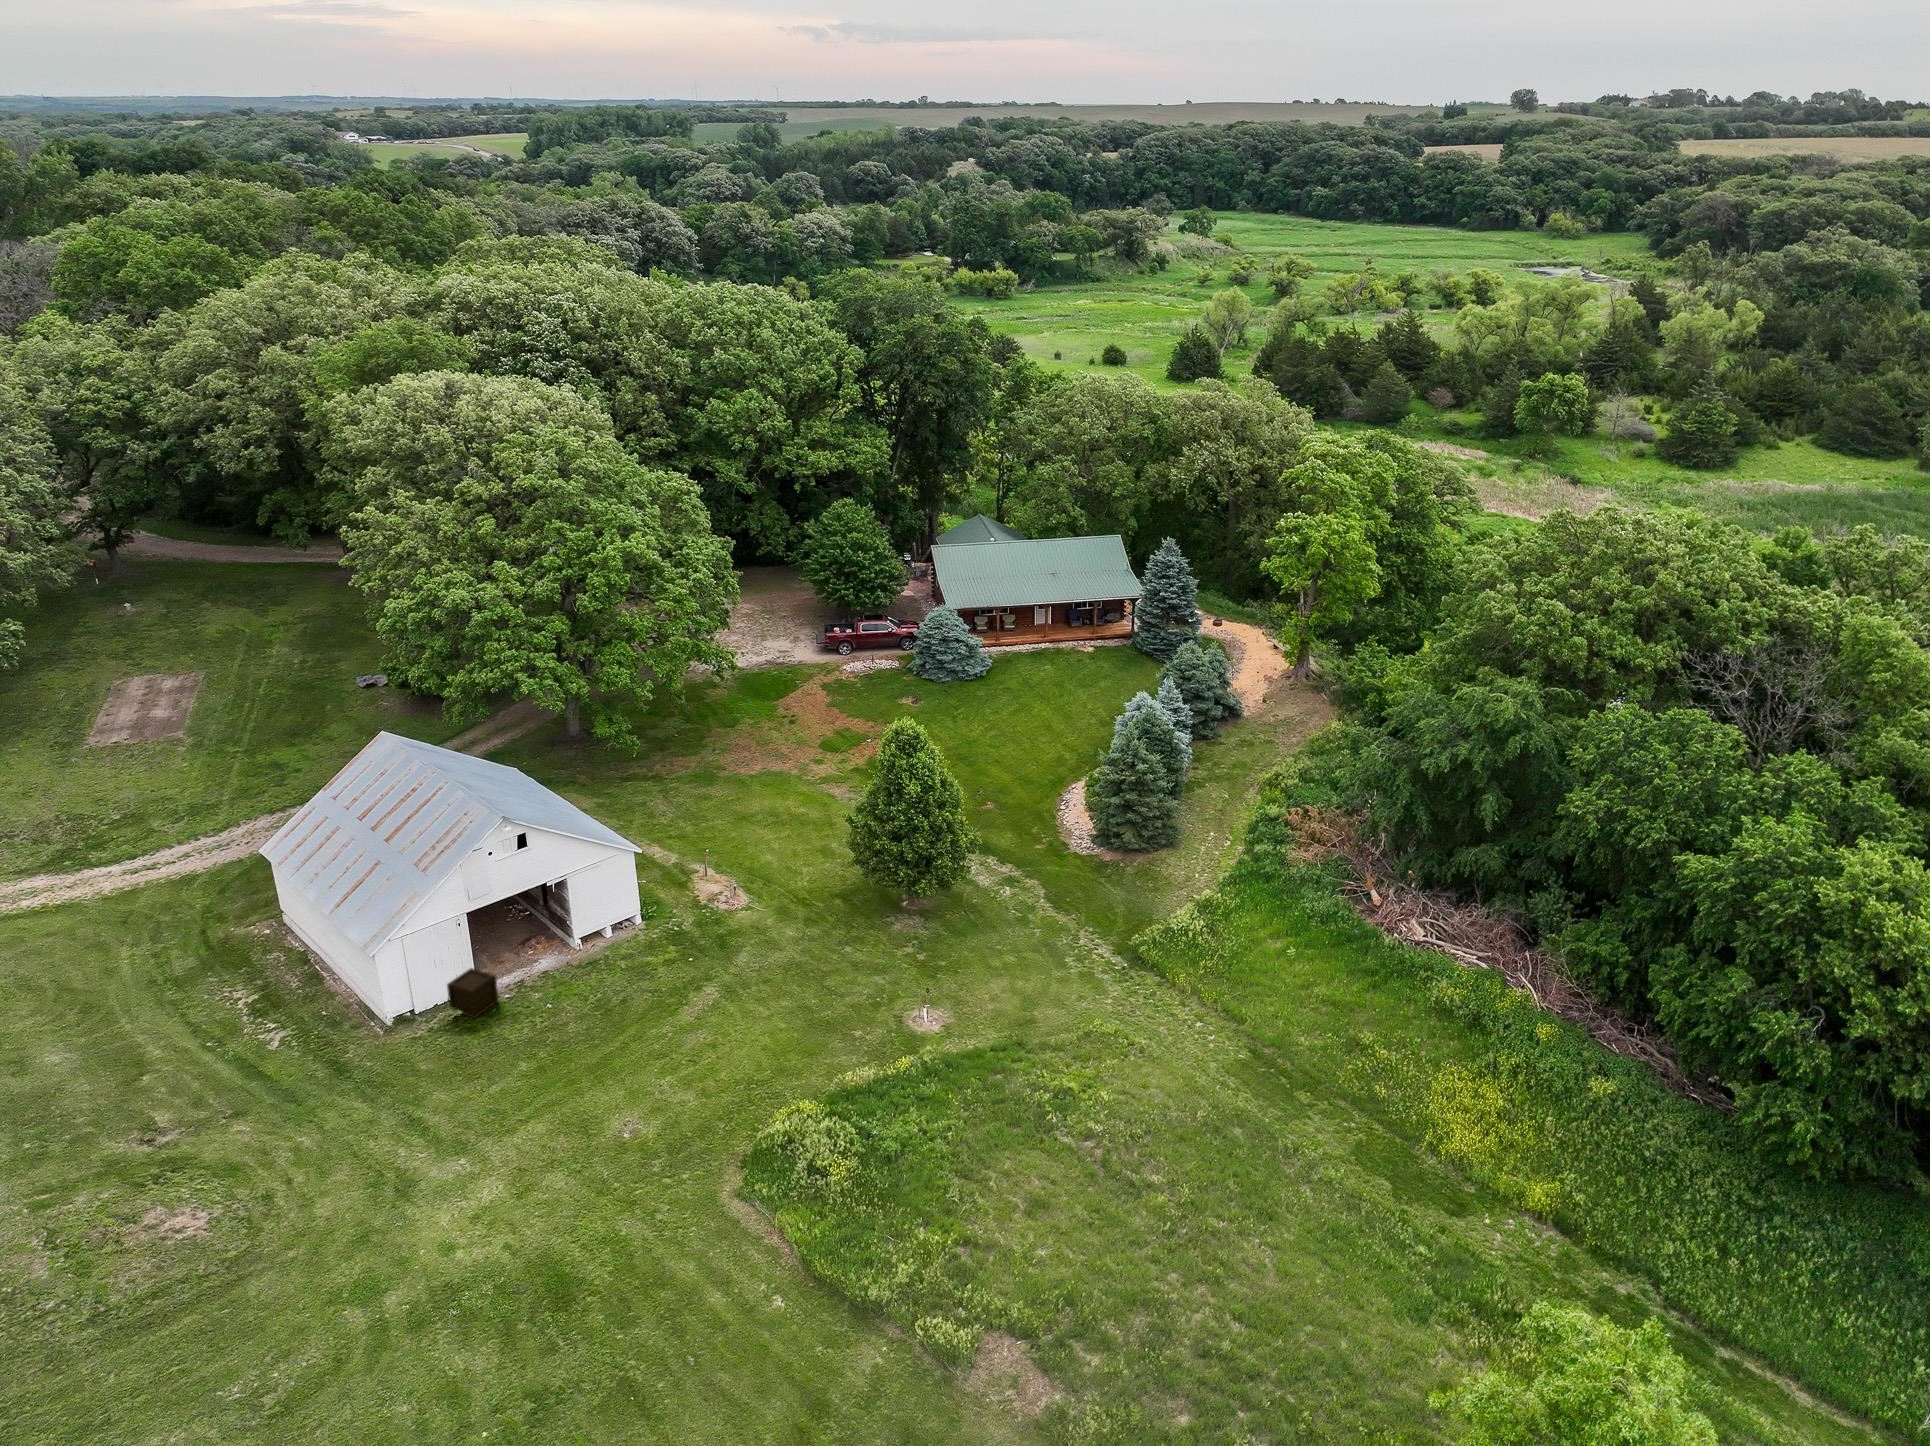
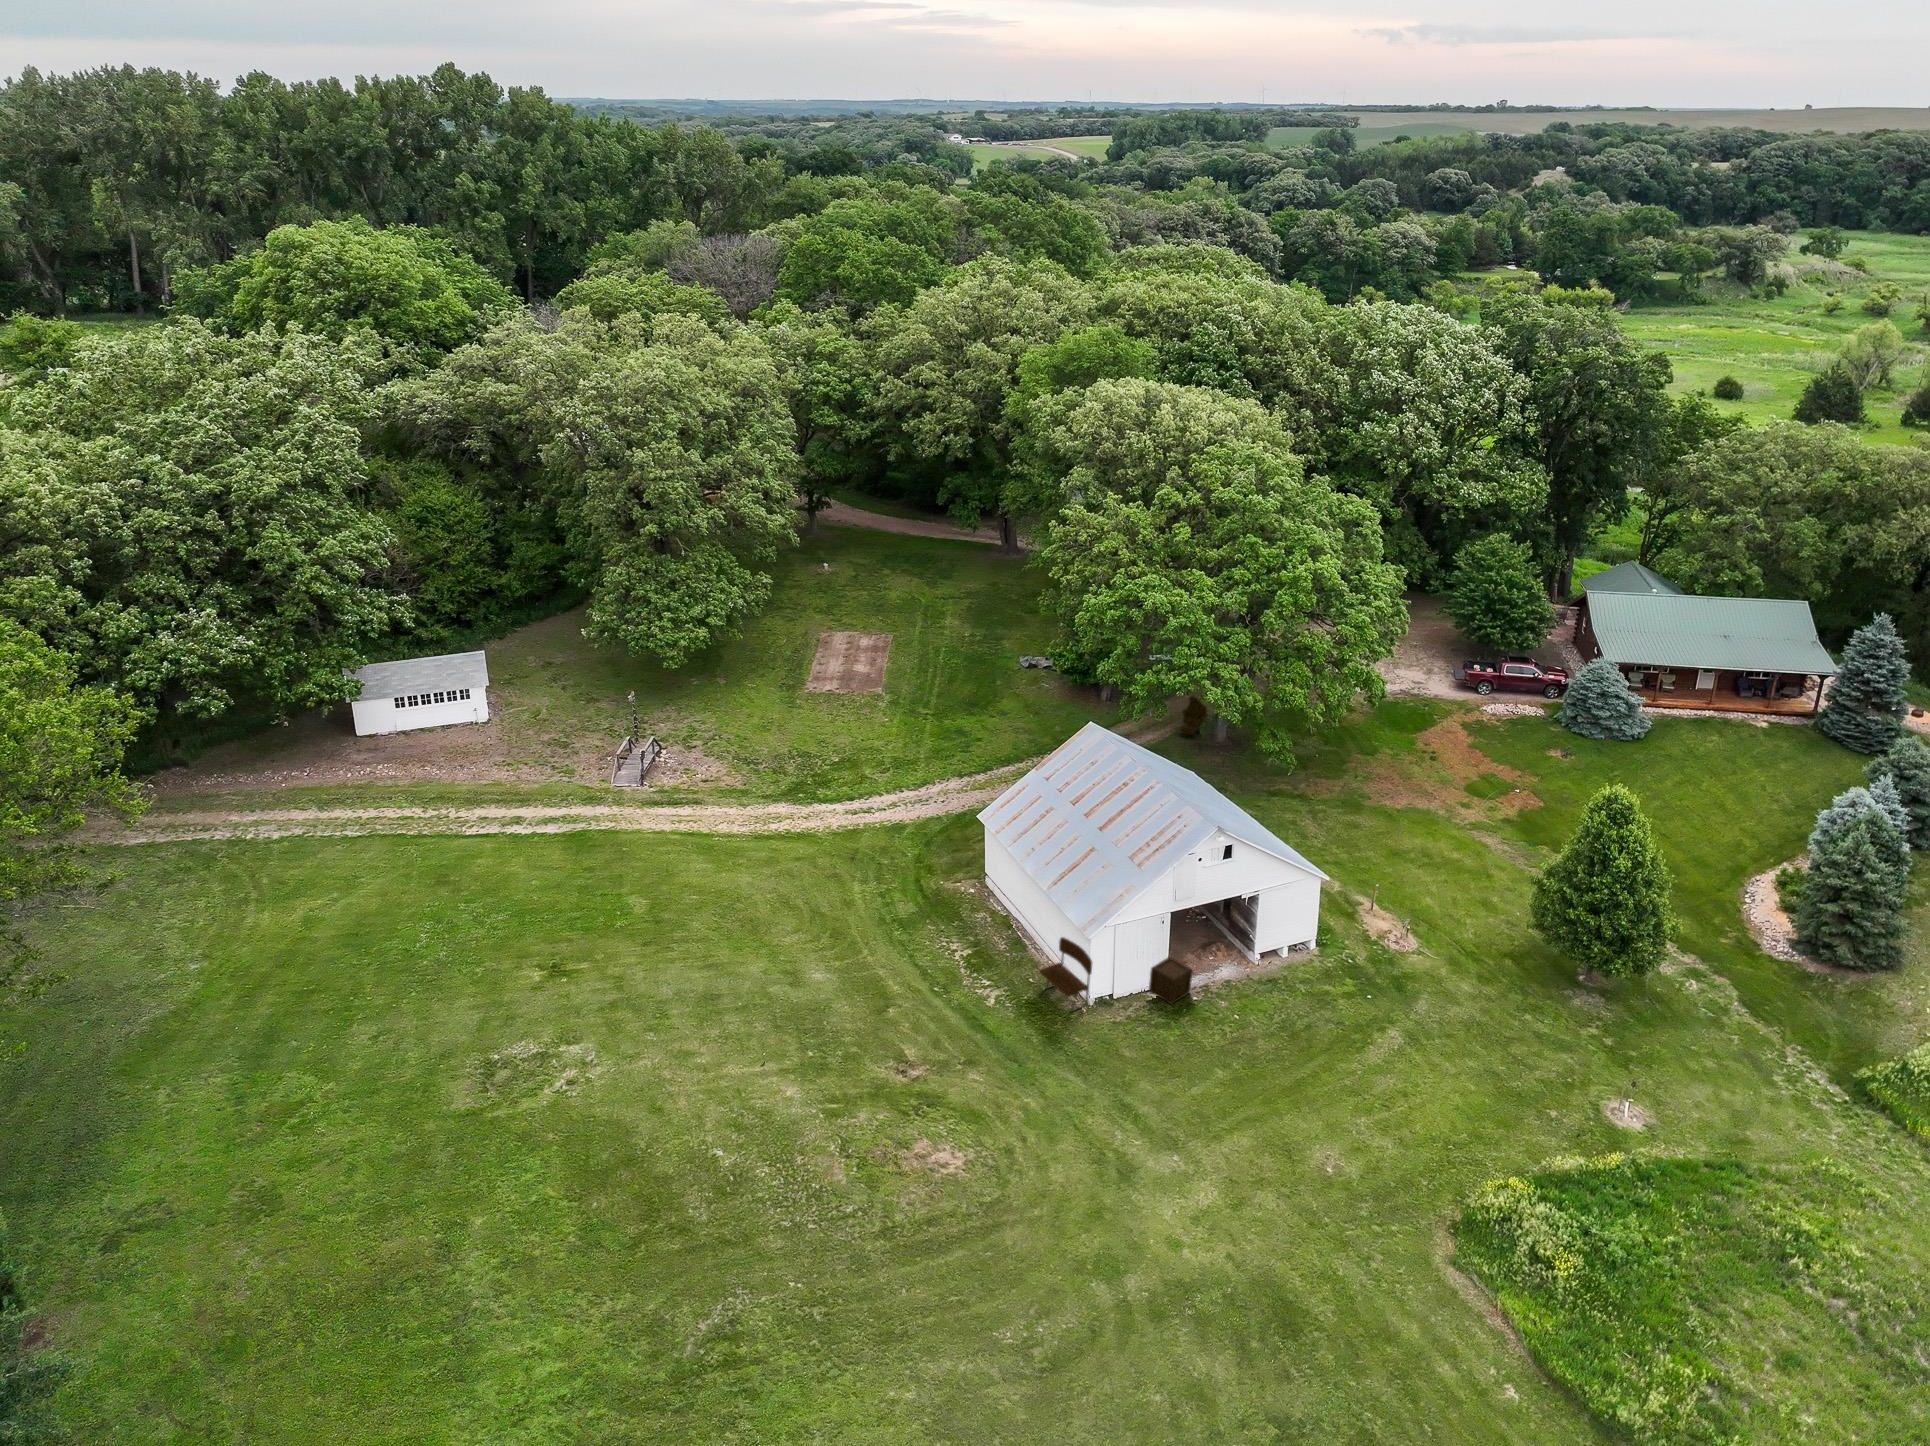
lounge chair: none [528,696,560,743] -> present [1180,696,1208,735]
bench: none [310,972,375,1052] -> present [1039,937,1092,1012]

